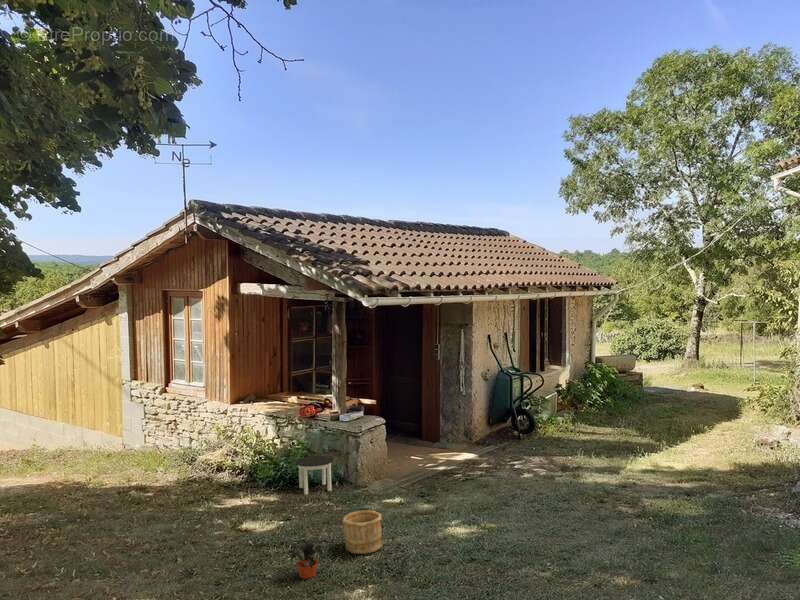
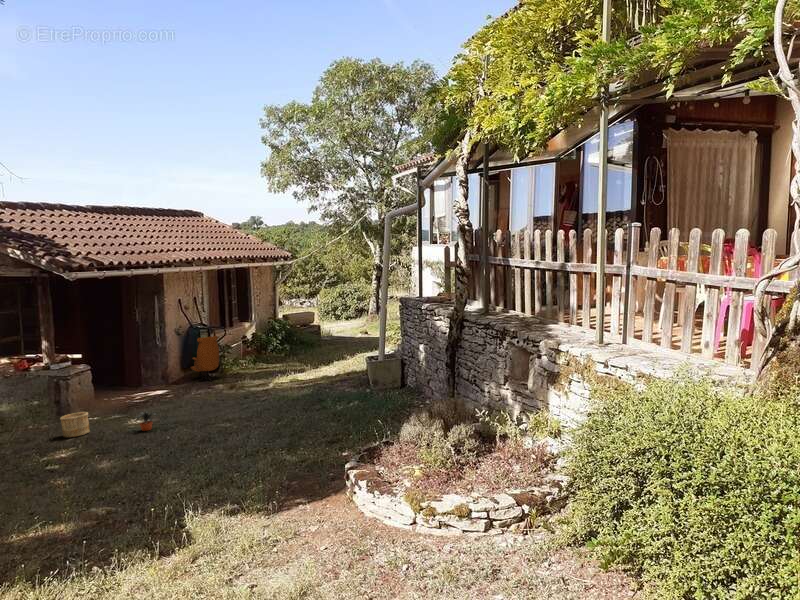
lounge chair: none [499,388,541,451] -> present [191,336,222,382]
round table: present [295,456,333,495] -> none [14,396,48,424]
potted plant: present [286,539,326,579] -> present [134,411,157,431]

